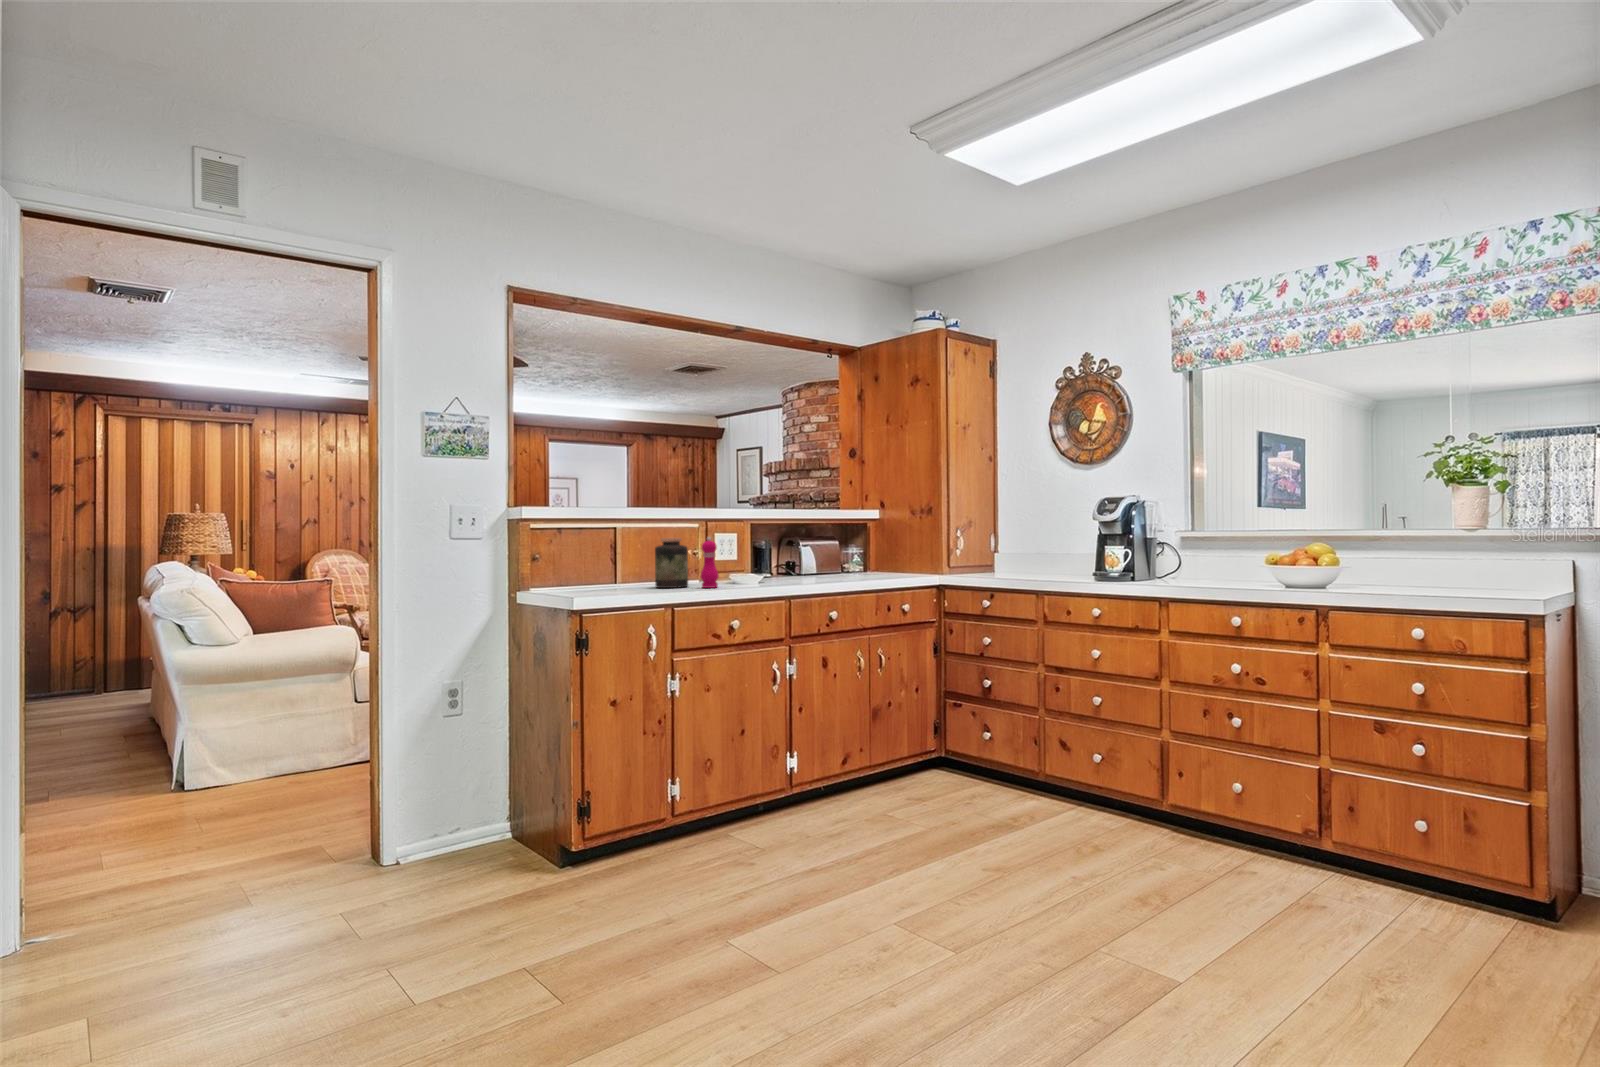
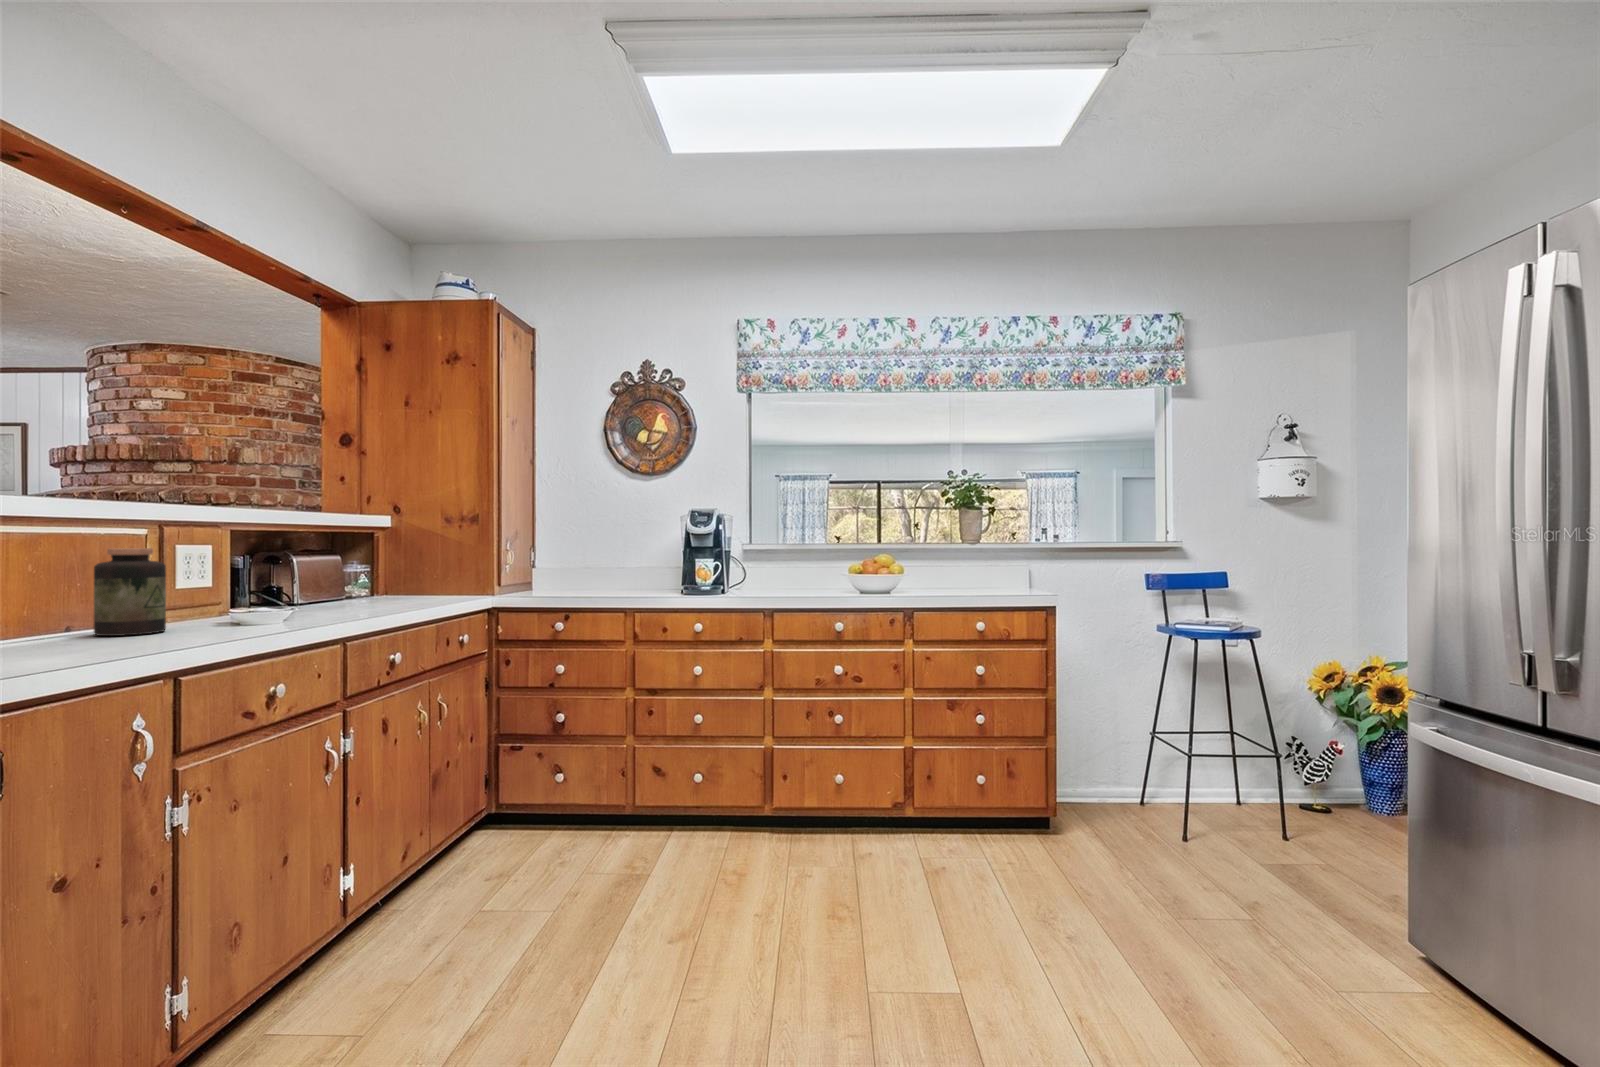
pepper mill: present [701,537,719,588] -> none [204,547,241,631]

